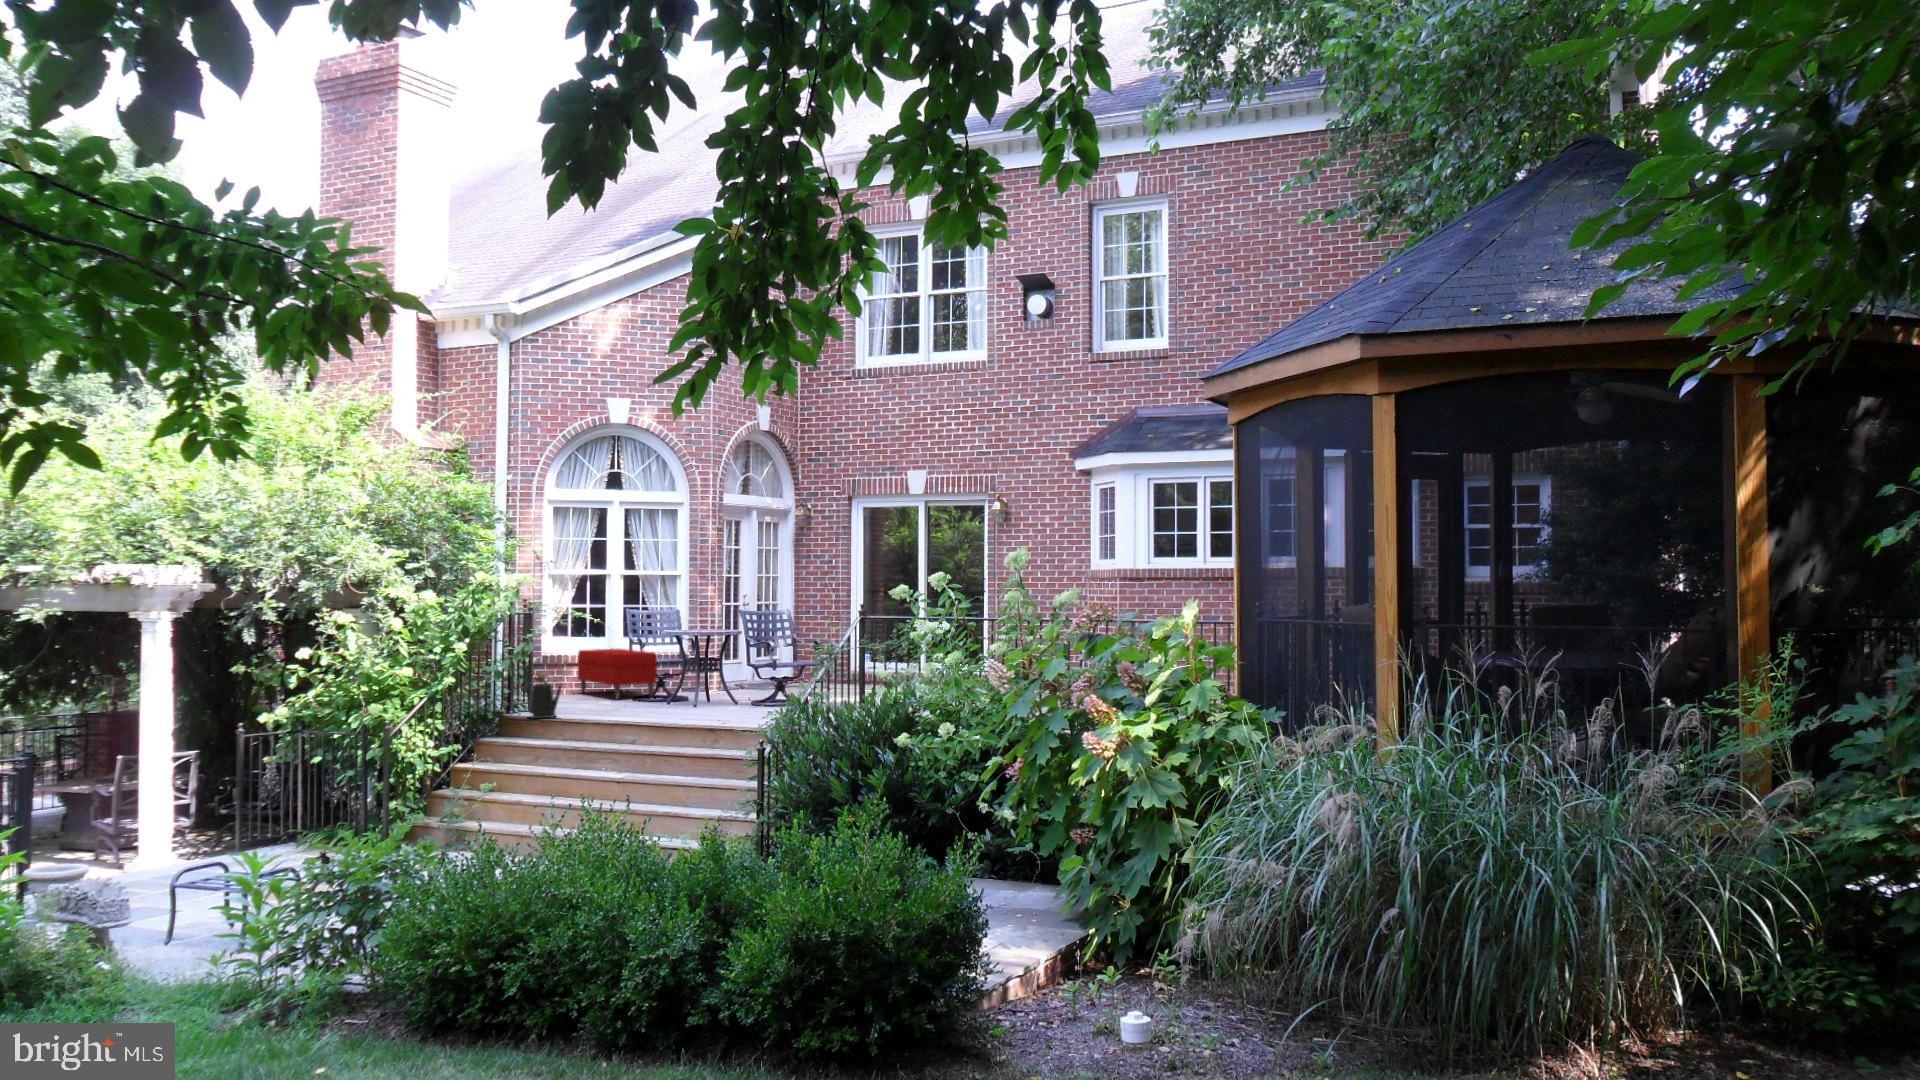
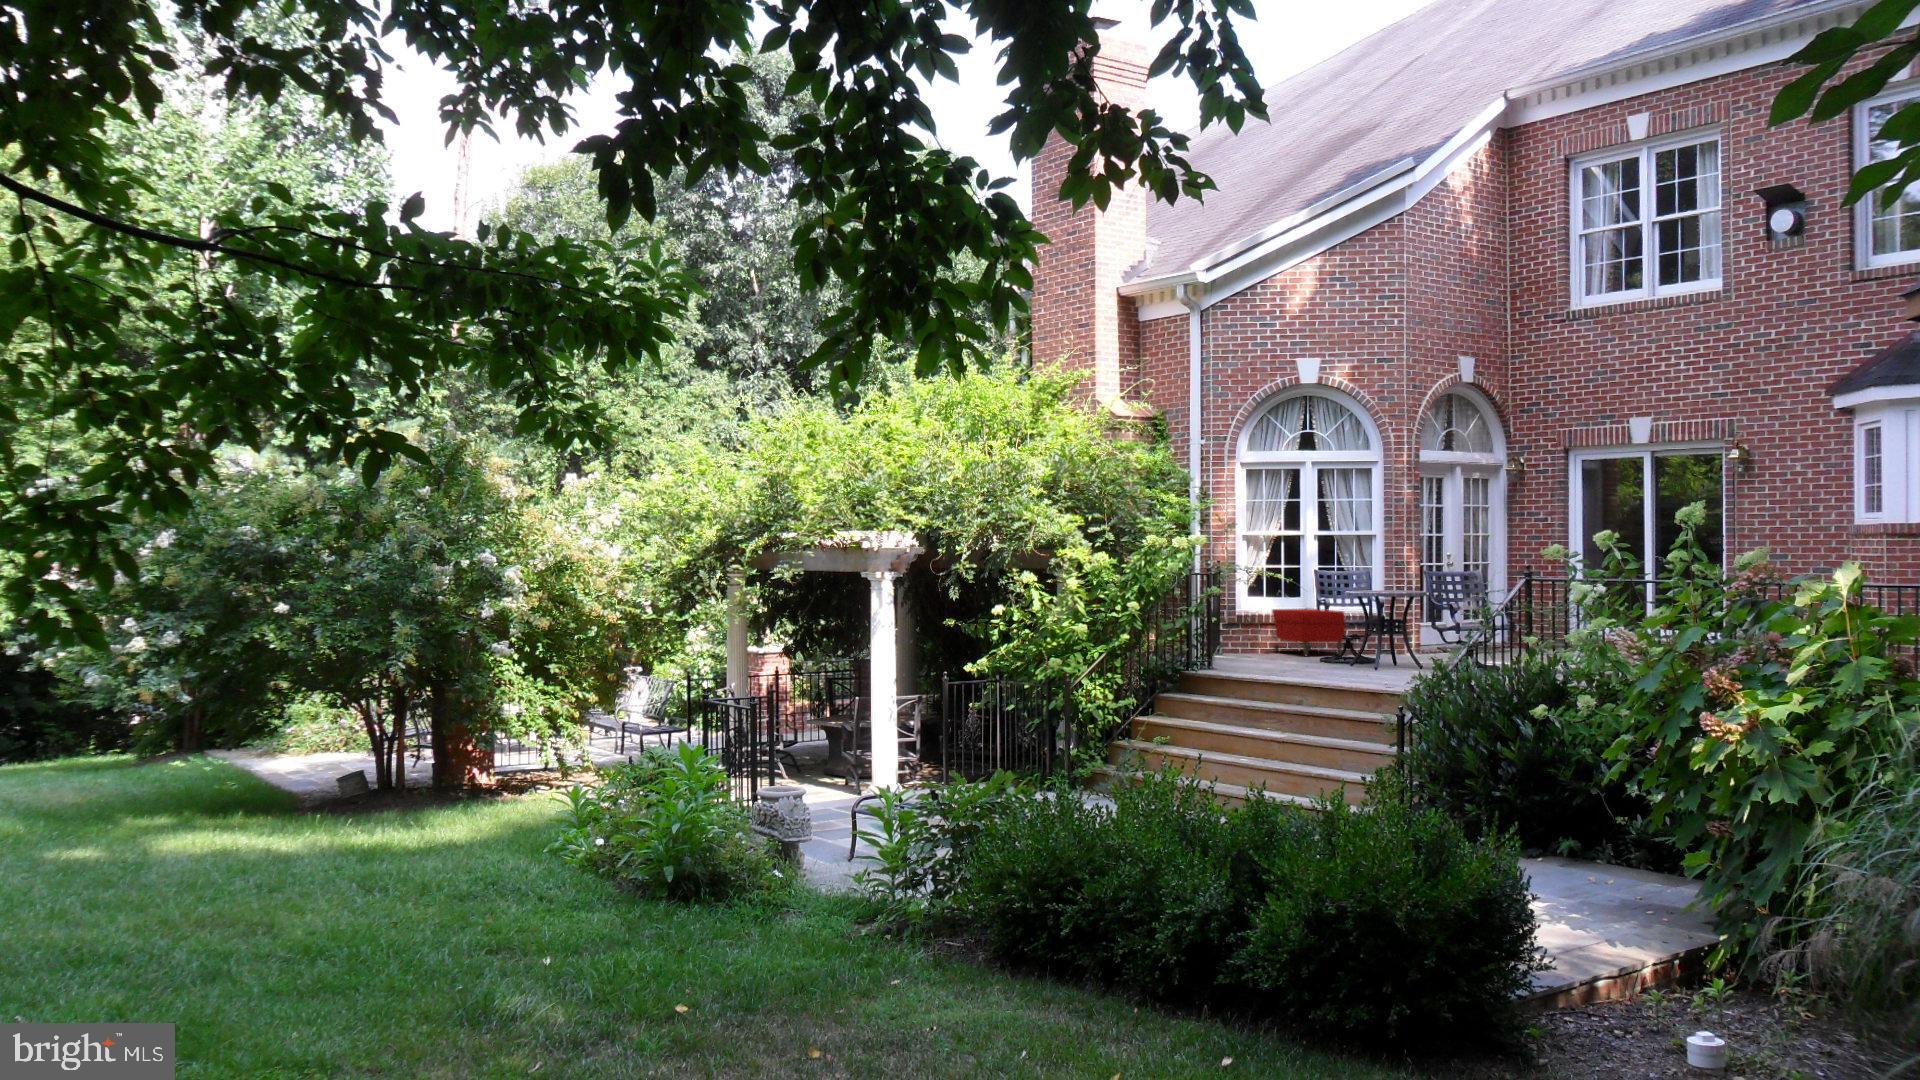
watering can: present [529,673,561,719] -> none [1213,620,1247,667]

